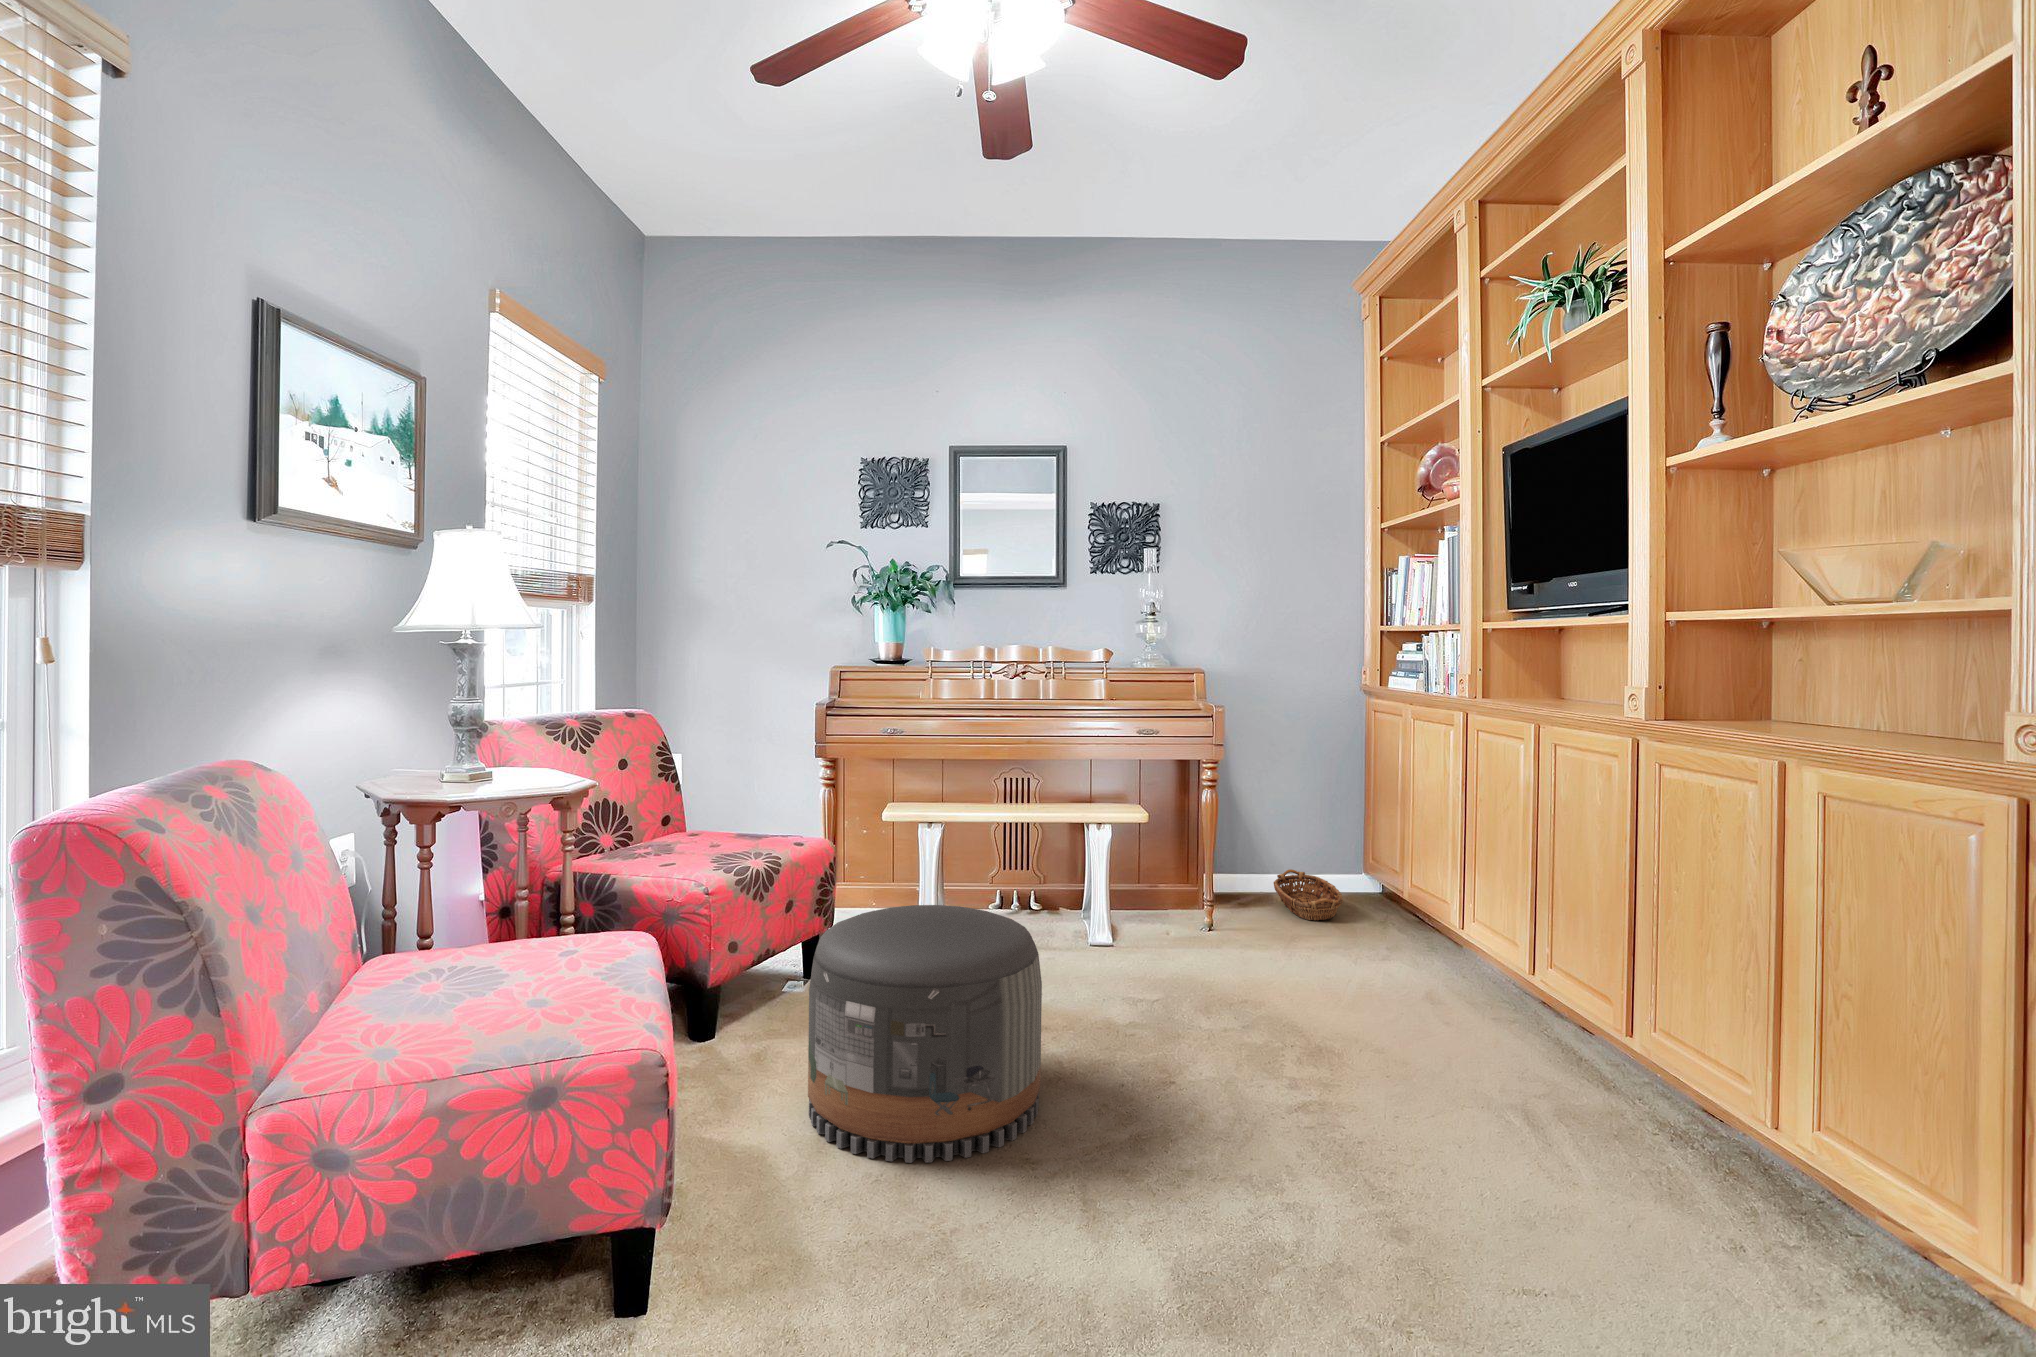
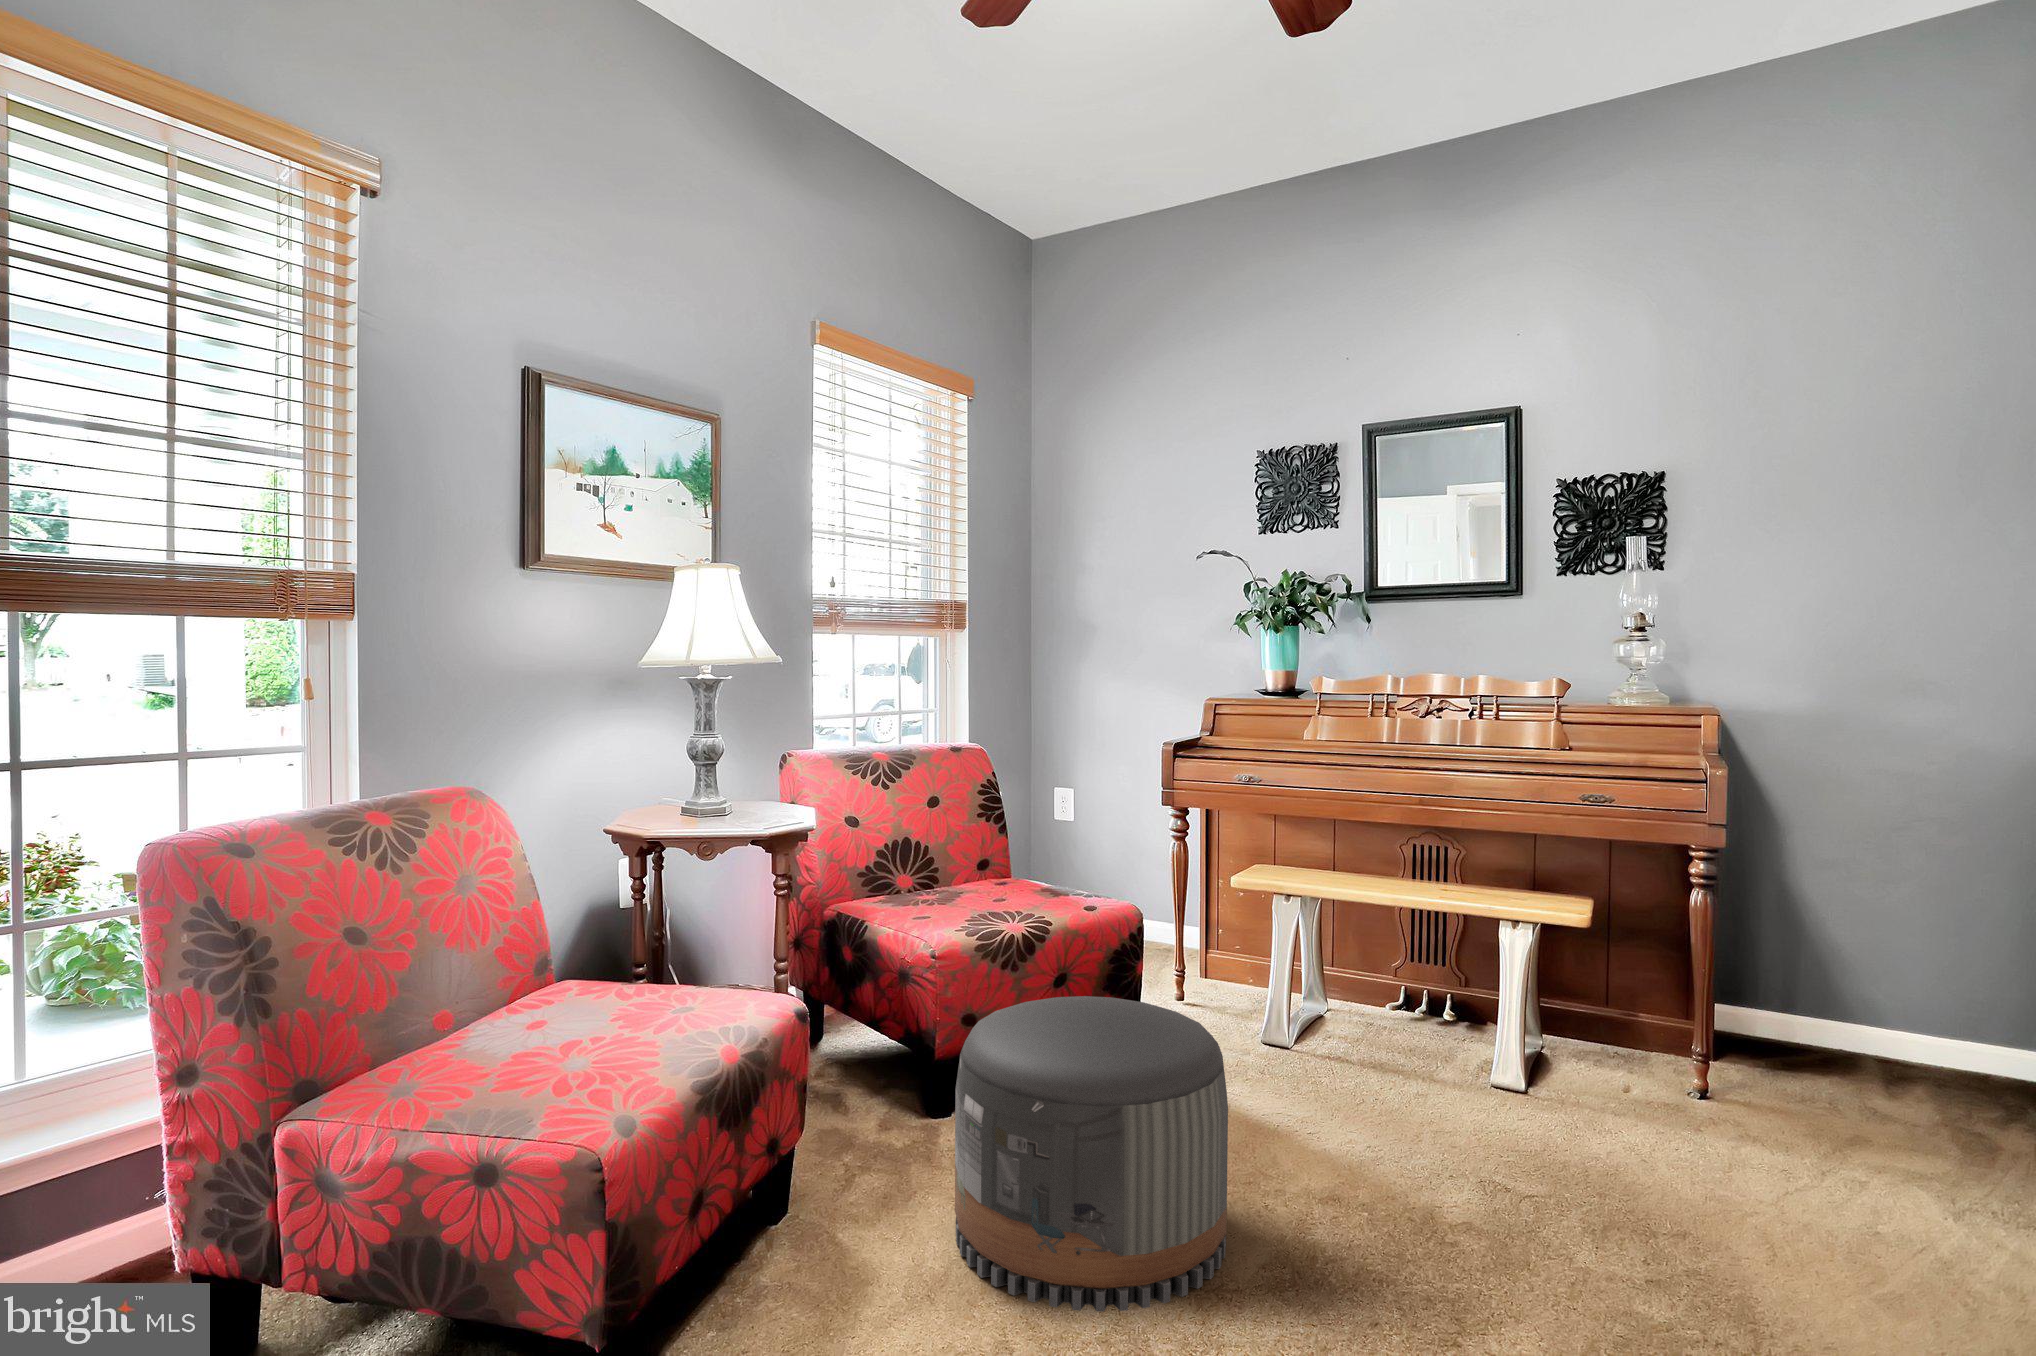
basket: present [1274,869,1343,920] -> none [1832,1027,1999,1142]

